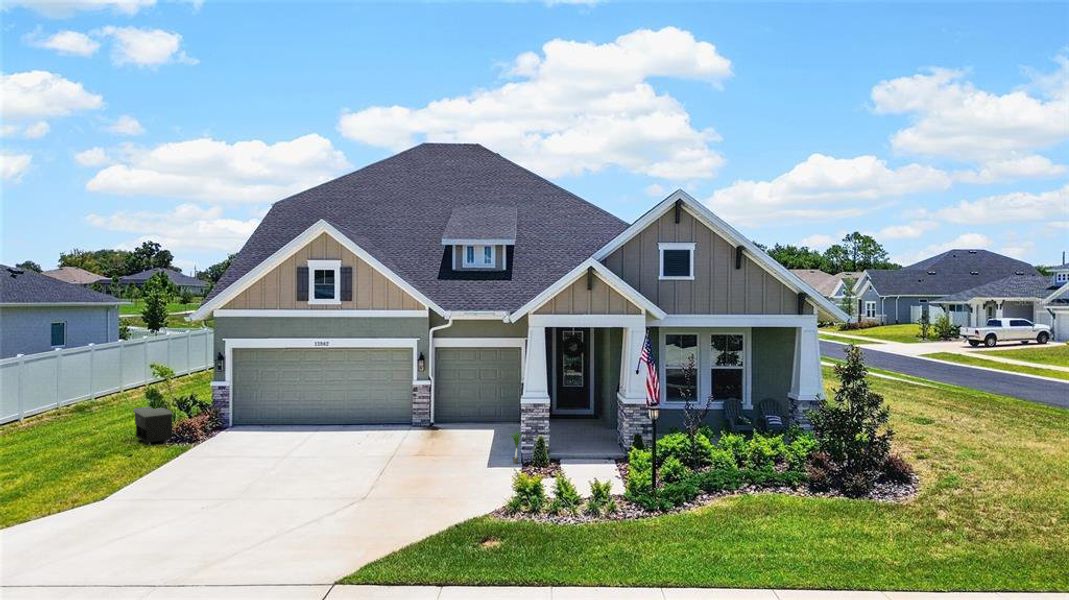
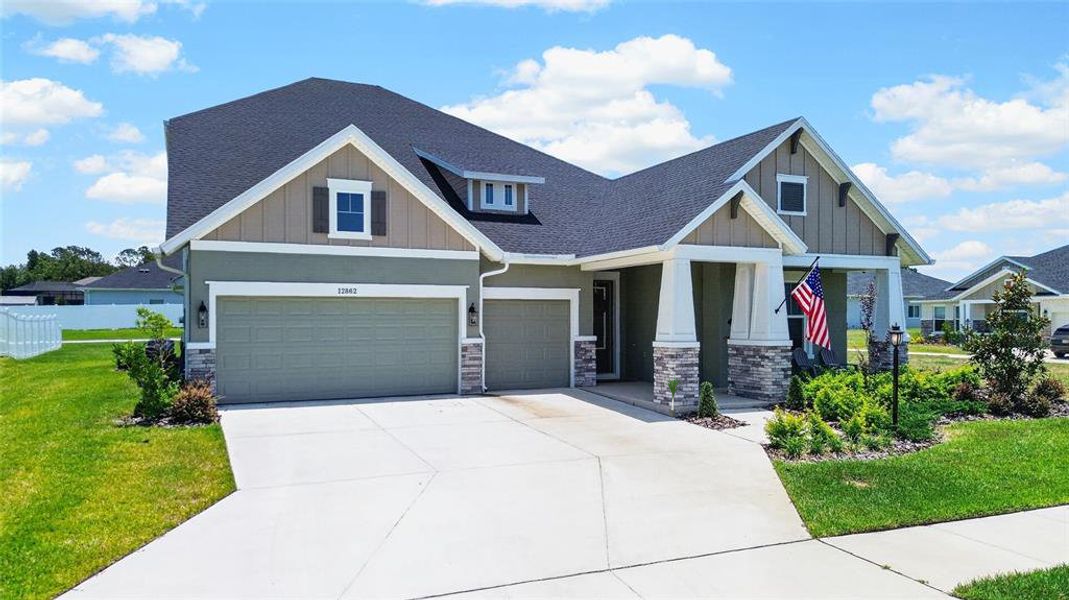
storage bench: present [134,407,172,445] -> none [96,375,169,429]

